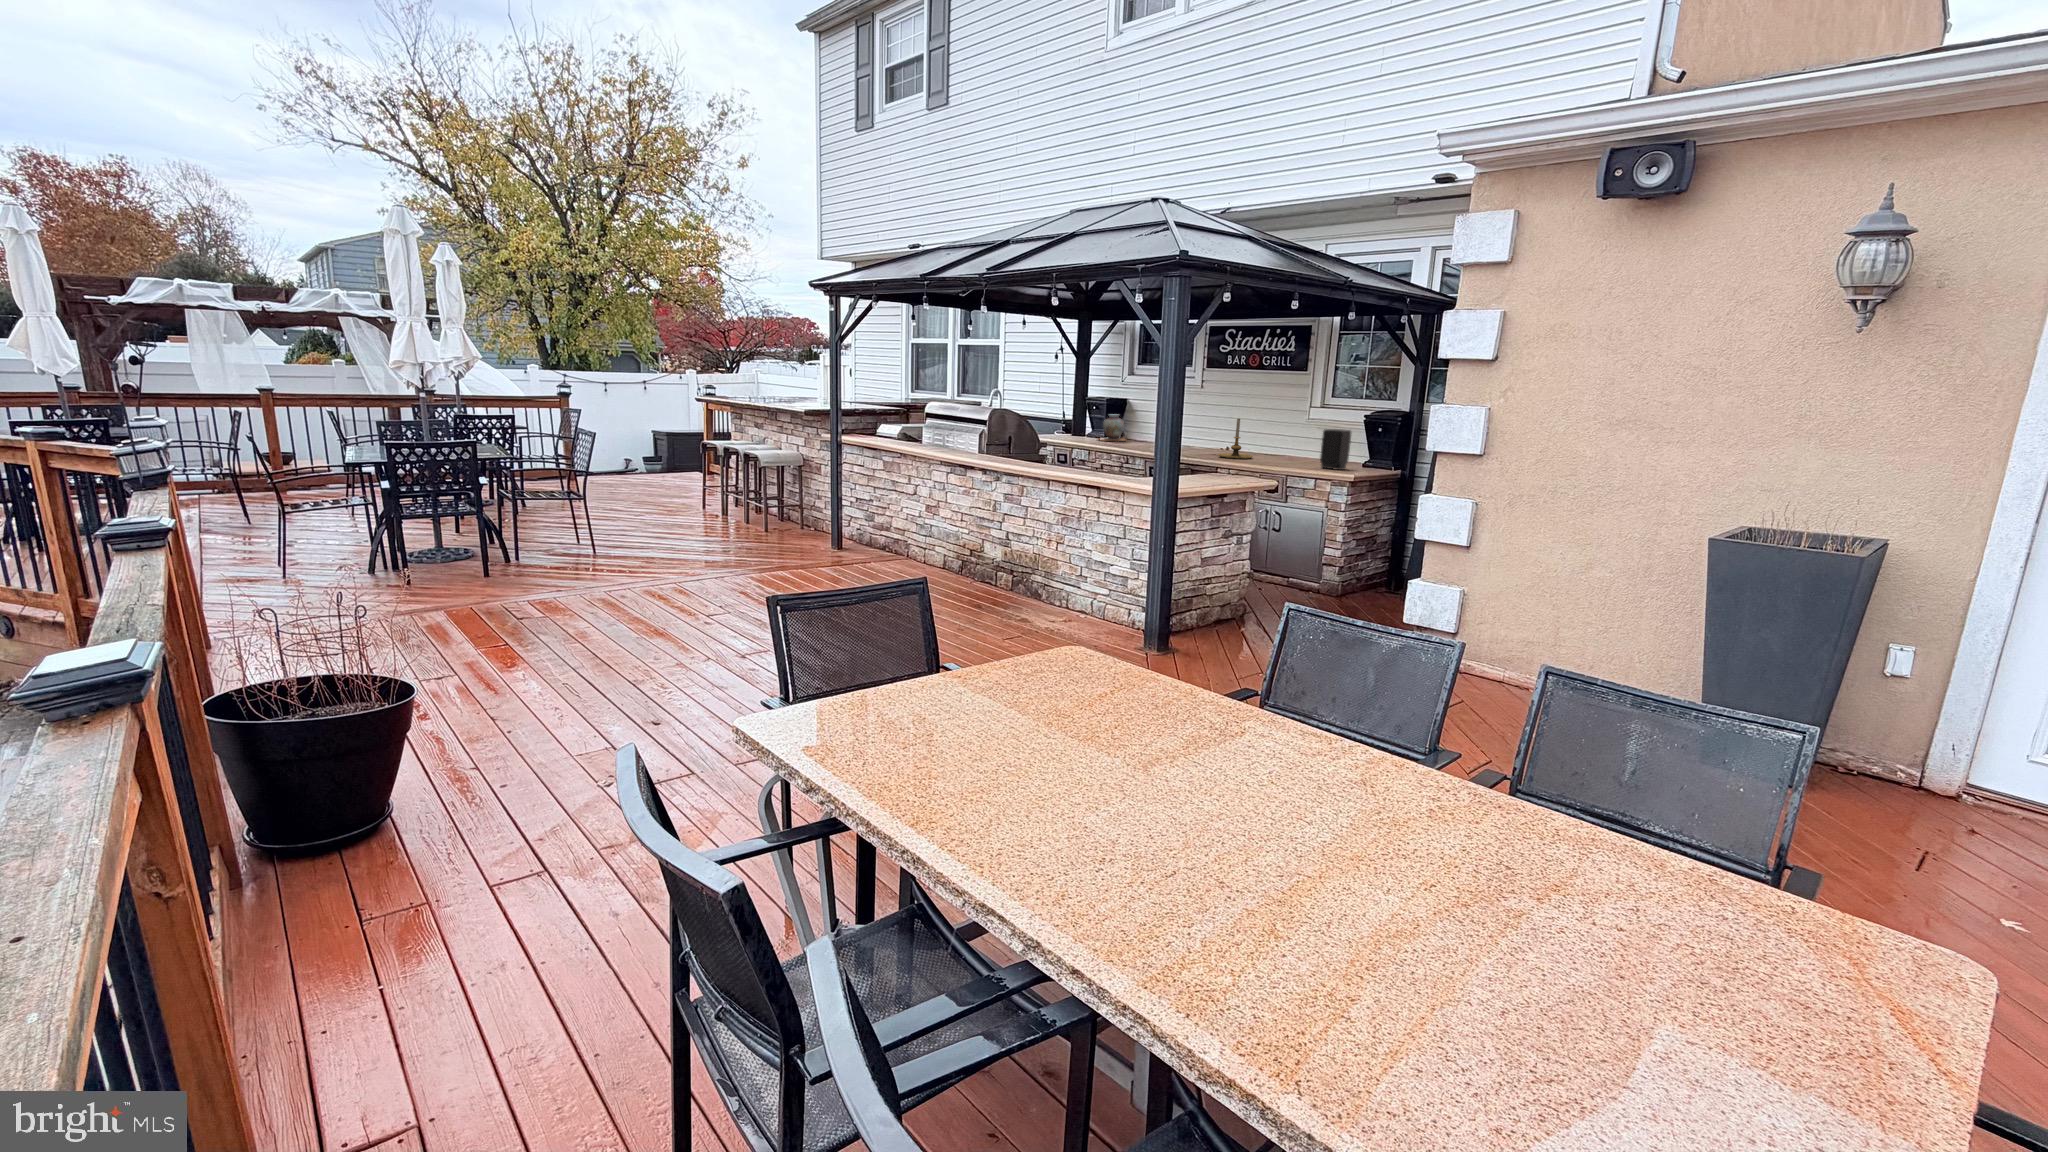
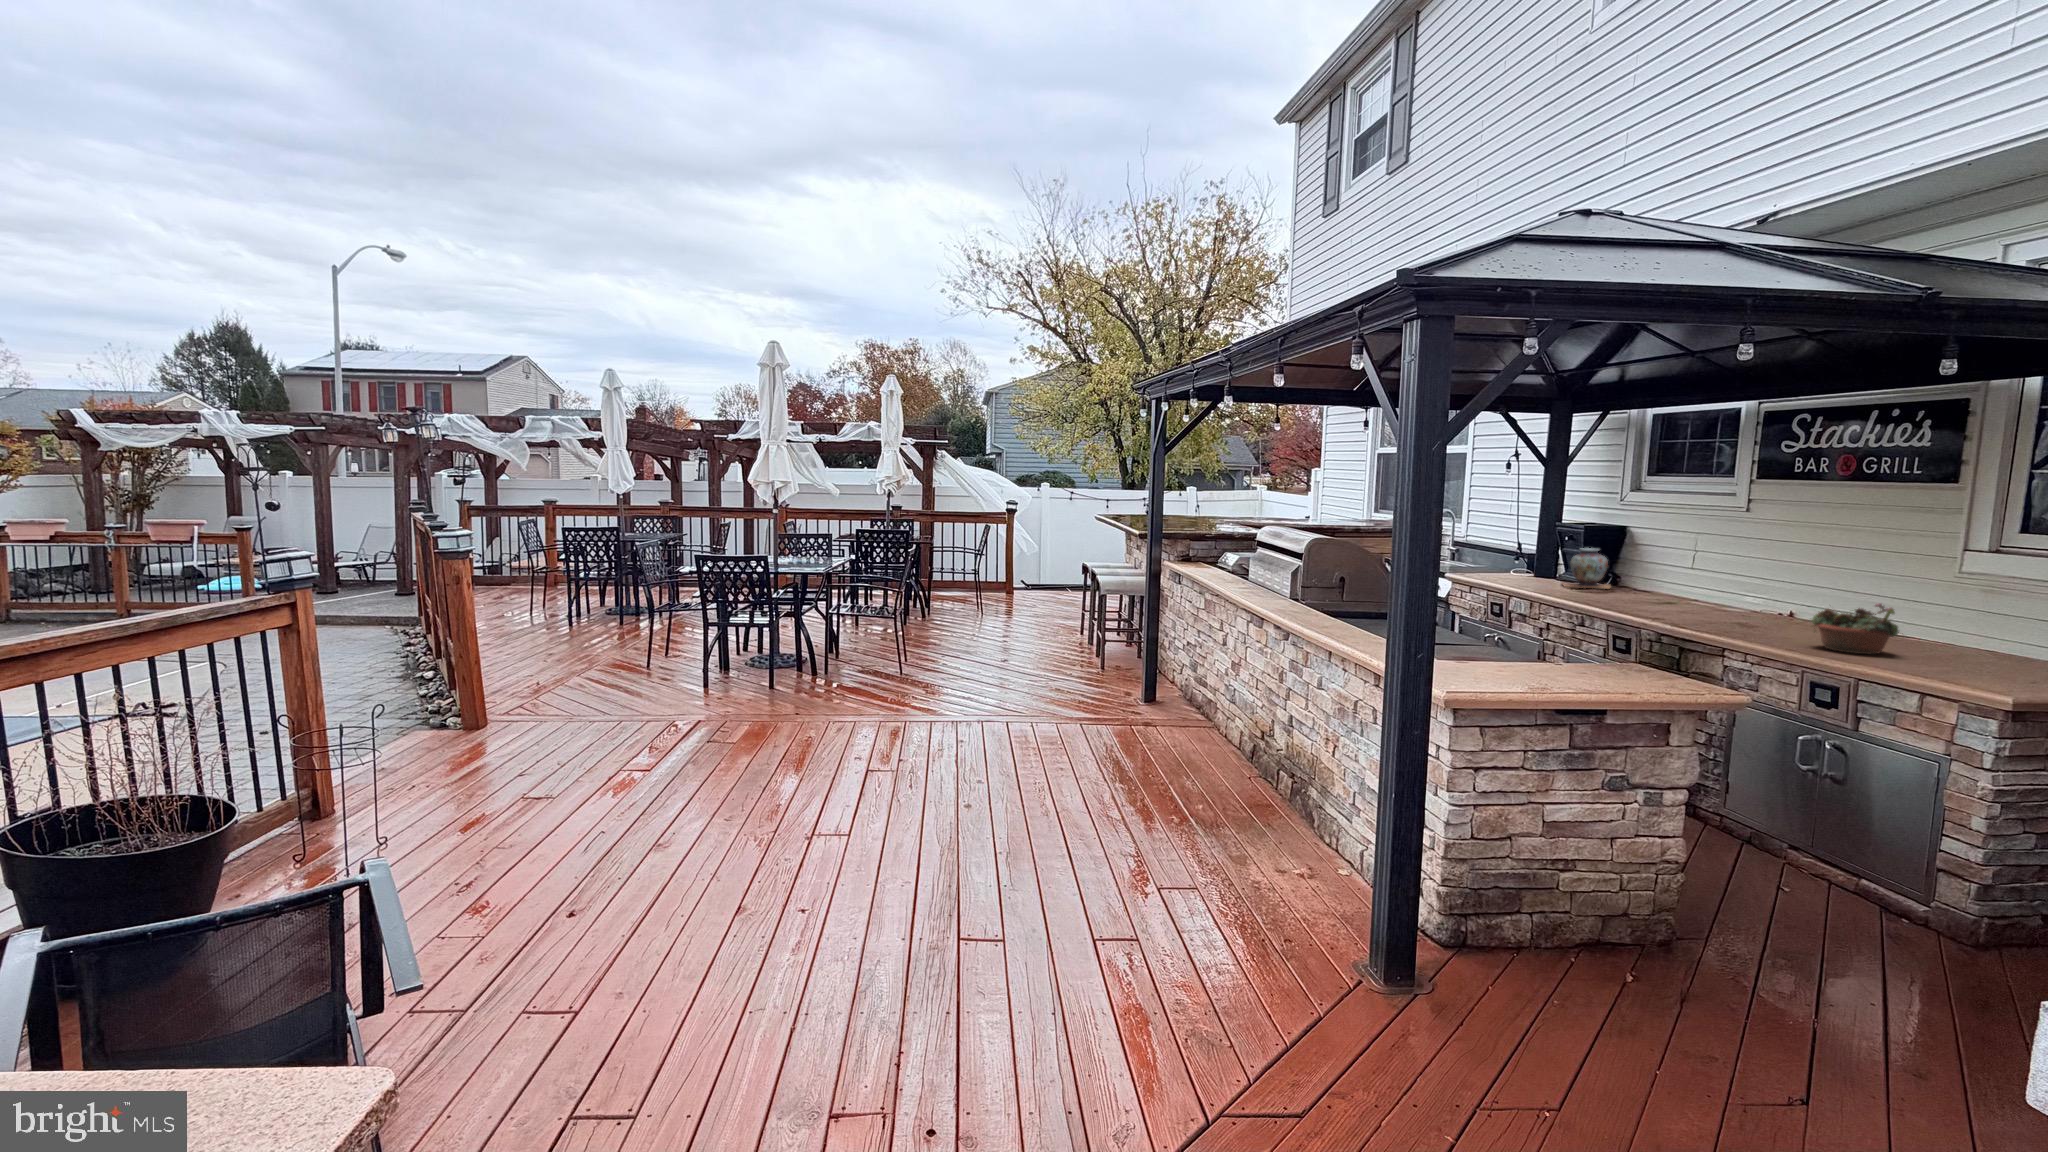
candle holder: present [1218,419,1253,459] -> none [1725,564,1803,637]
speaker: present [1320,429,1352,470] -> none [1933,596,2021,681]
succulent planter: none [1263,436,1304,463] -> present [1812,603,1903,654]

